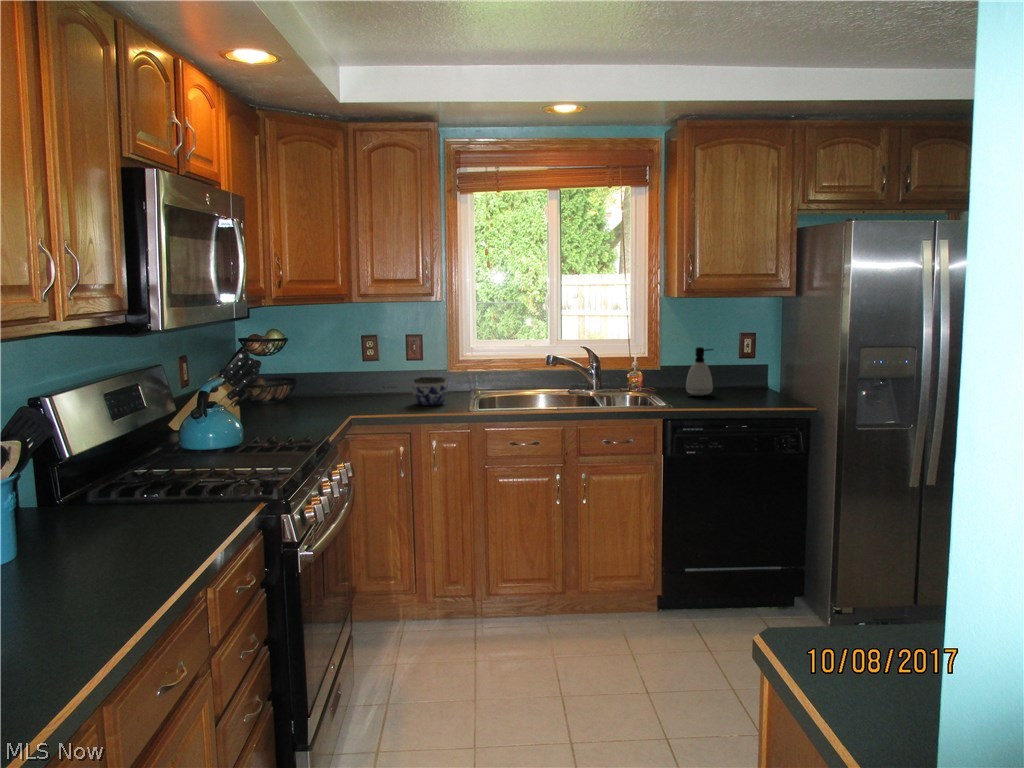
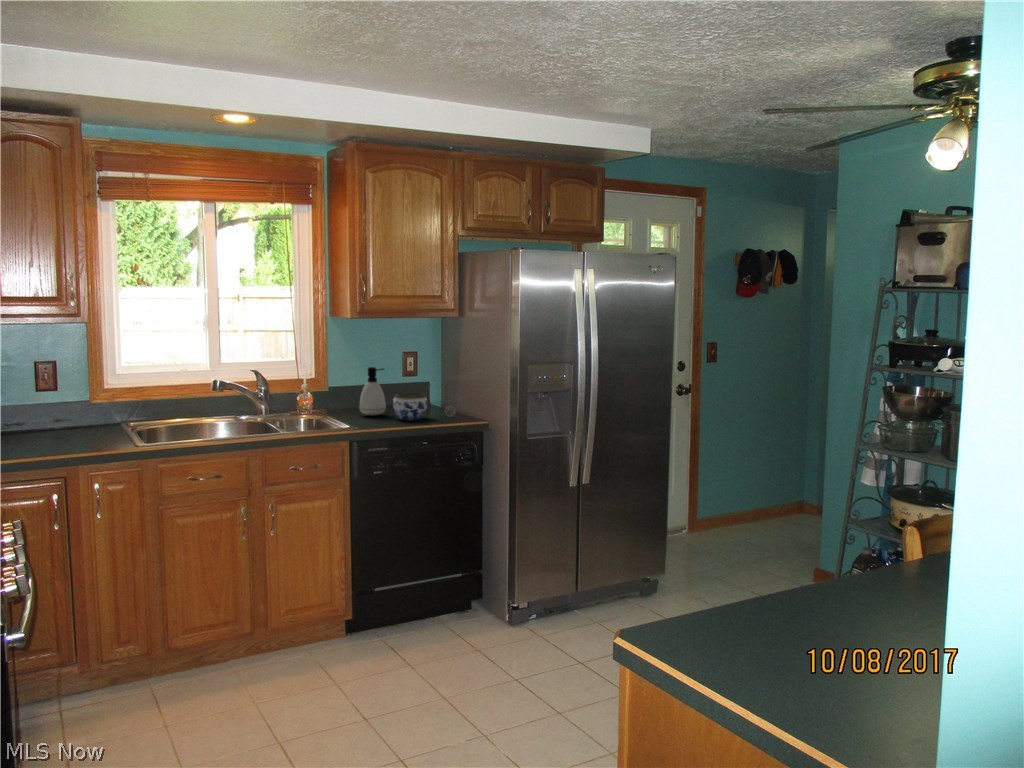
jar: present [412,377,448,405] -> present [393,393,428,420]

